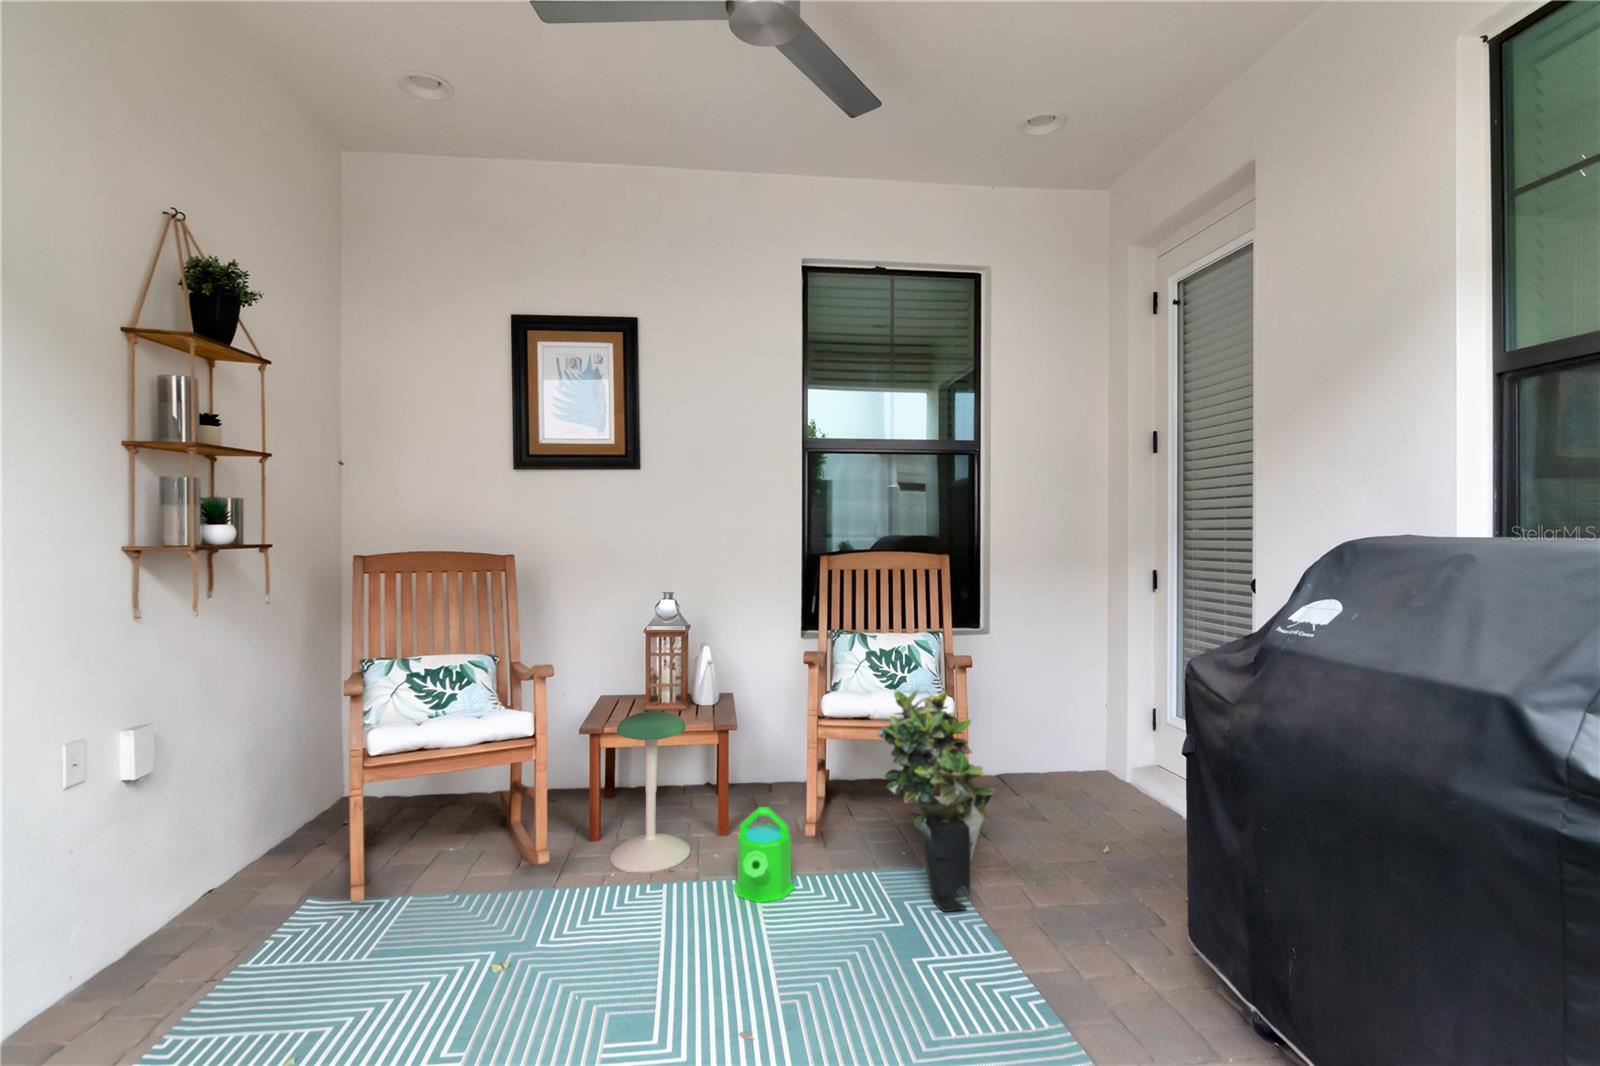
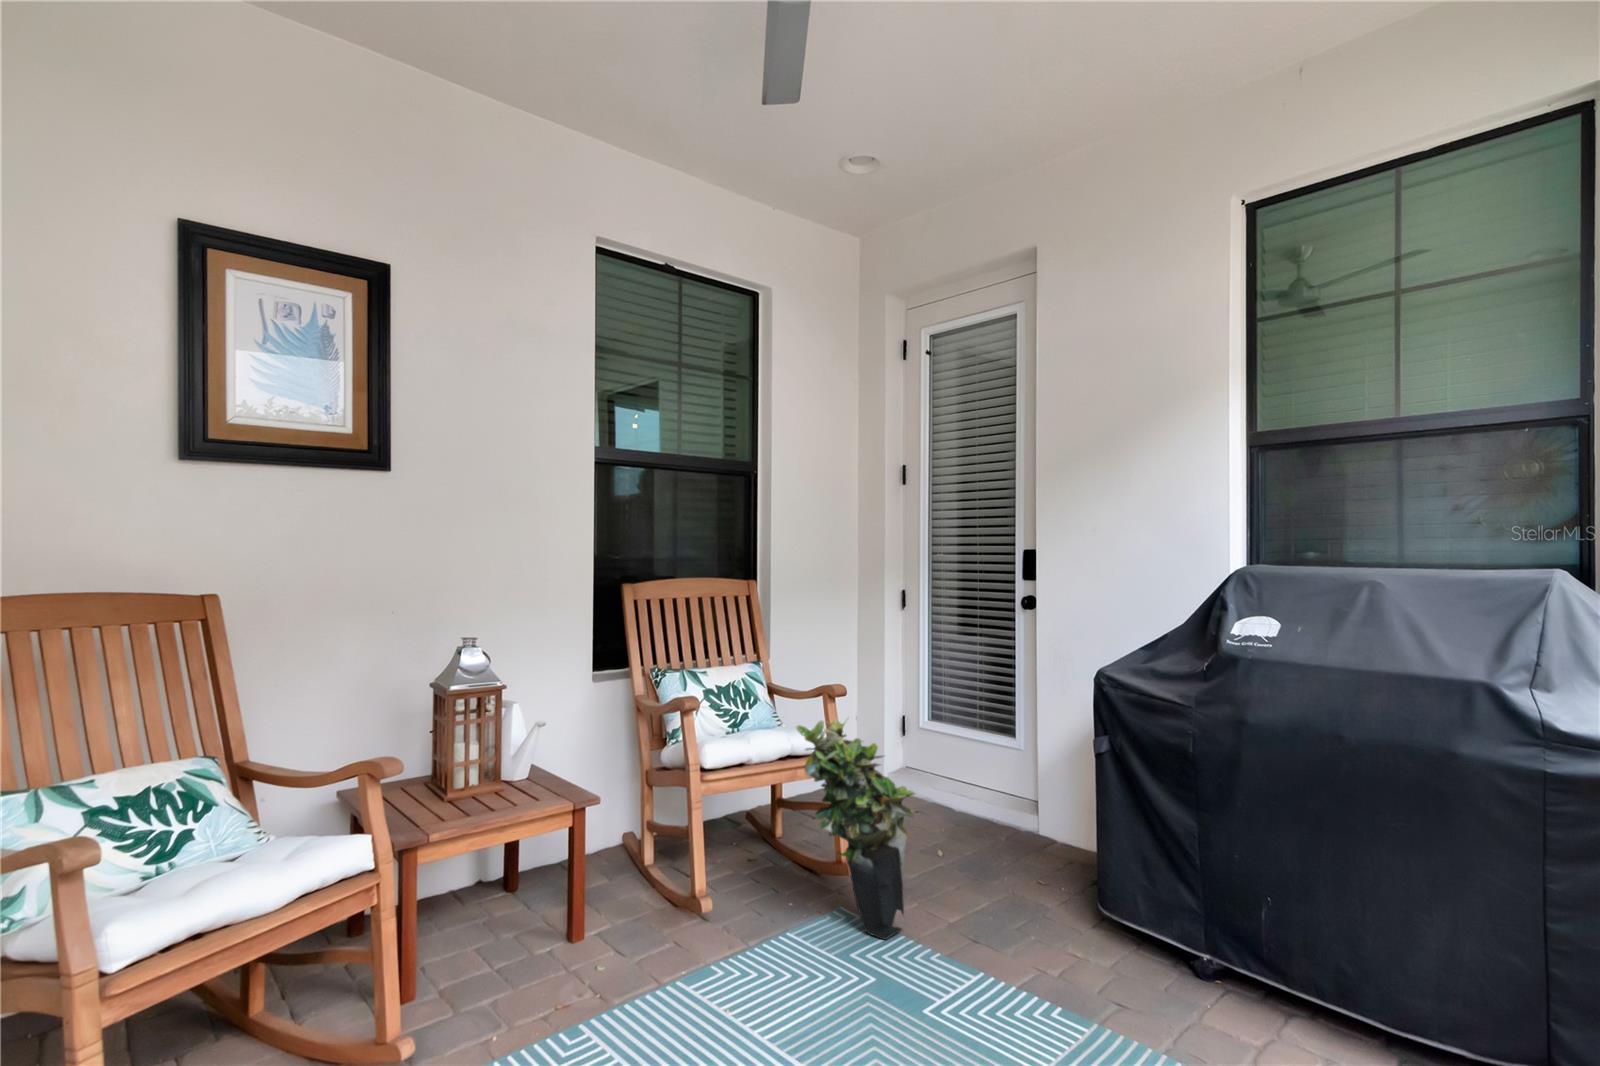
stool: present [610,711,691,873] -> none [460,796,572,1022]
watering can: present [733,807,795,903] -> none [663,881,740,997]

